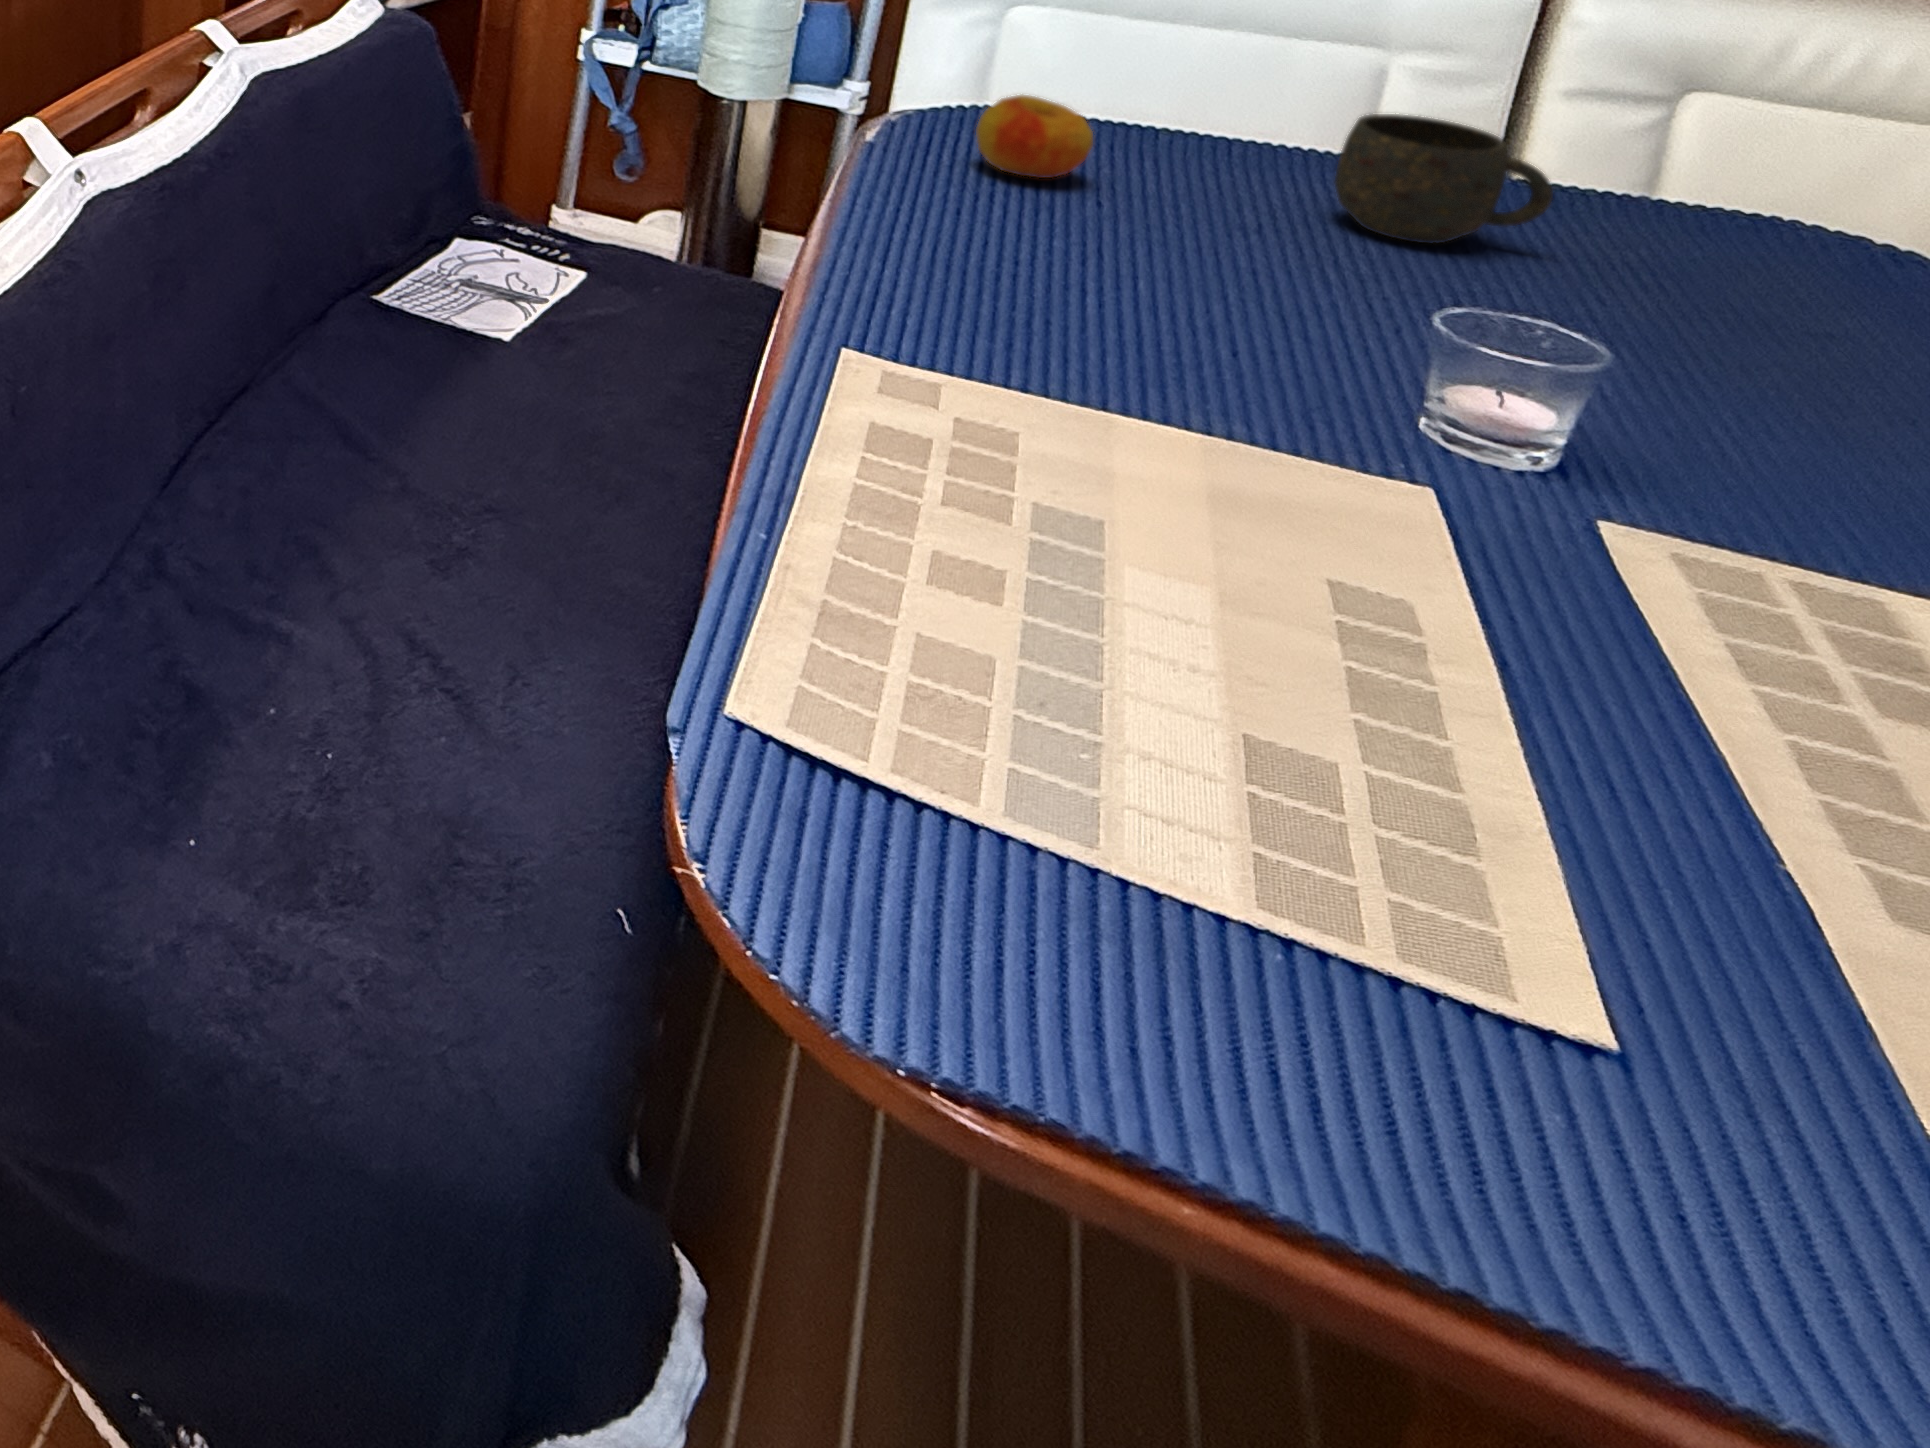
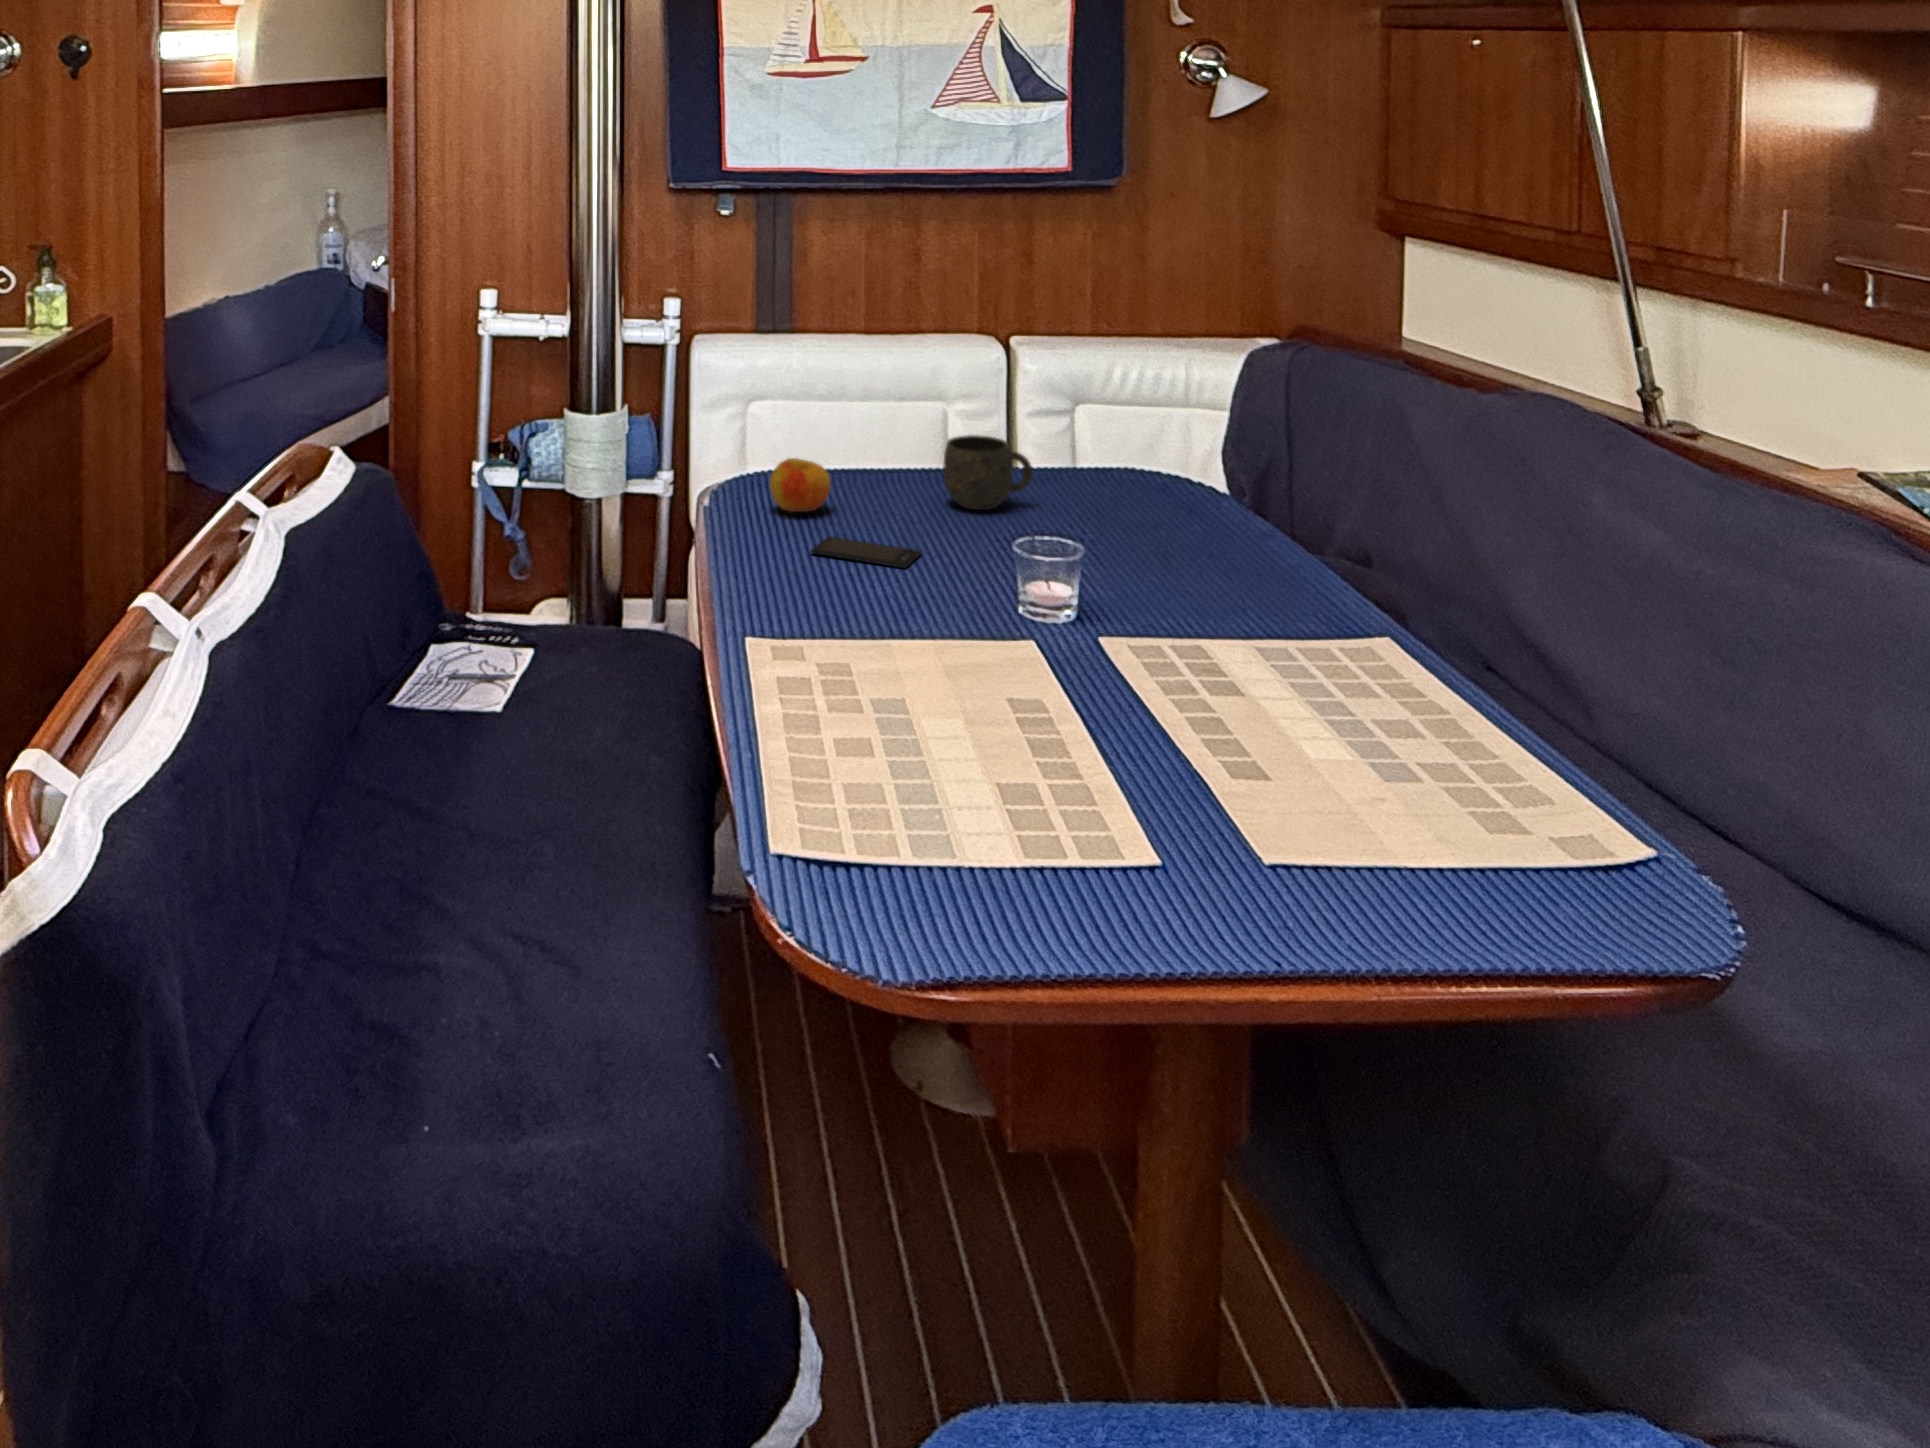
smartphone: none [1015,222,1245,304] -> present [811,536,922,568]

